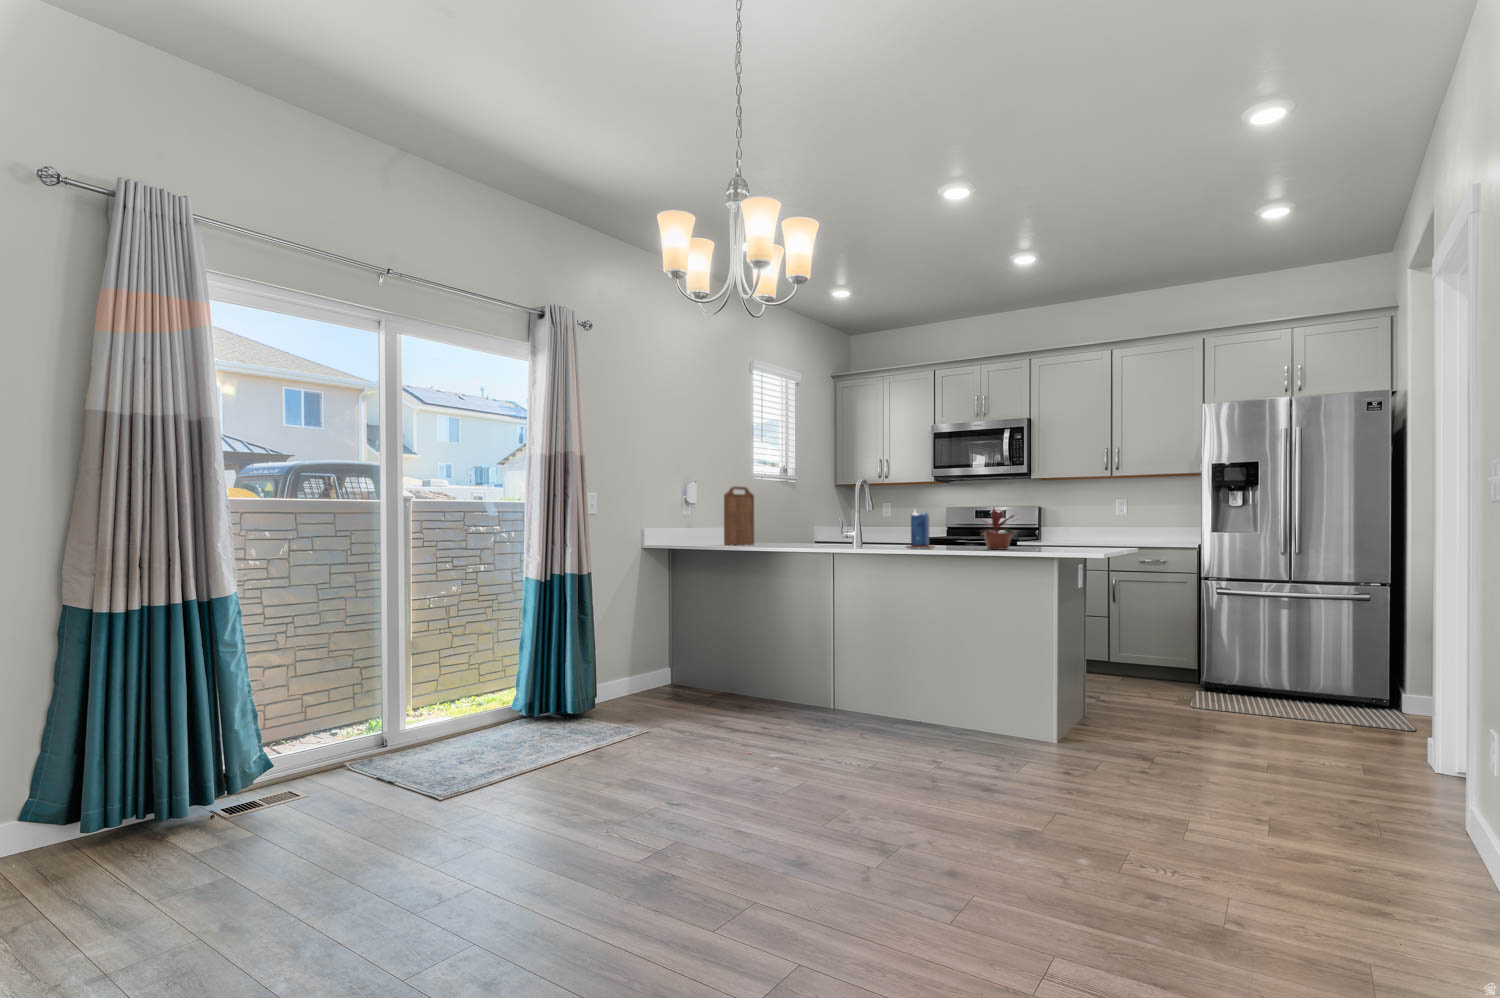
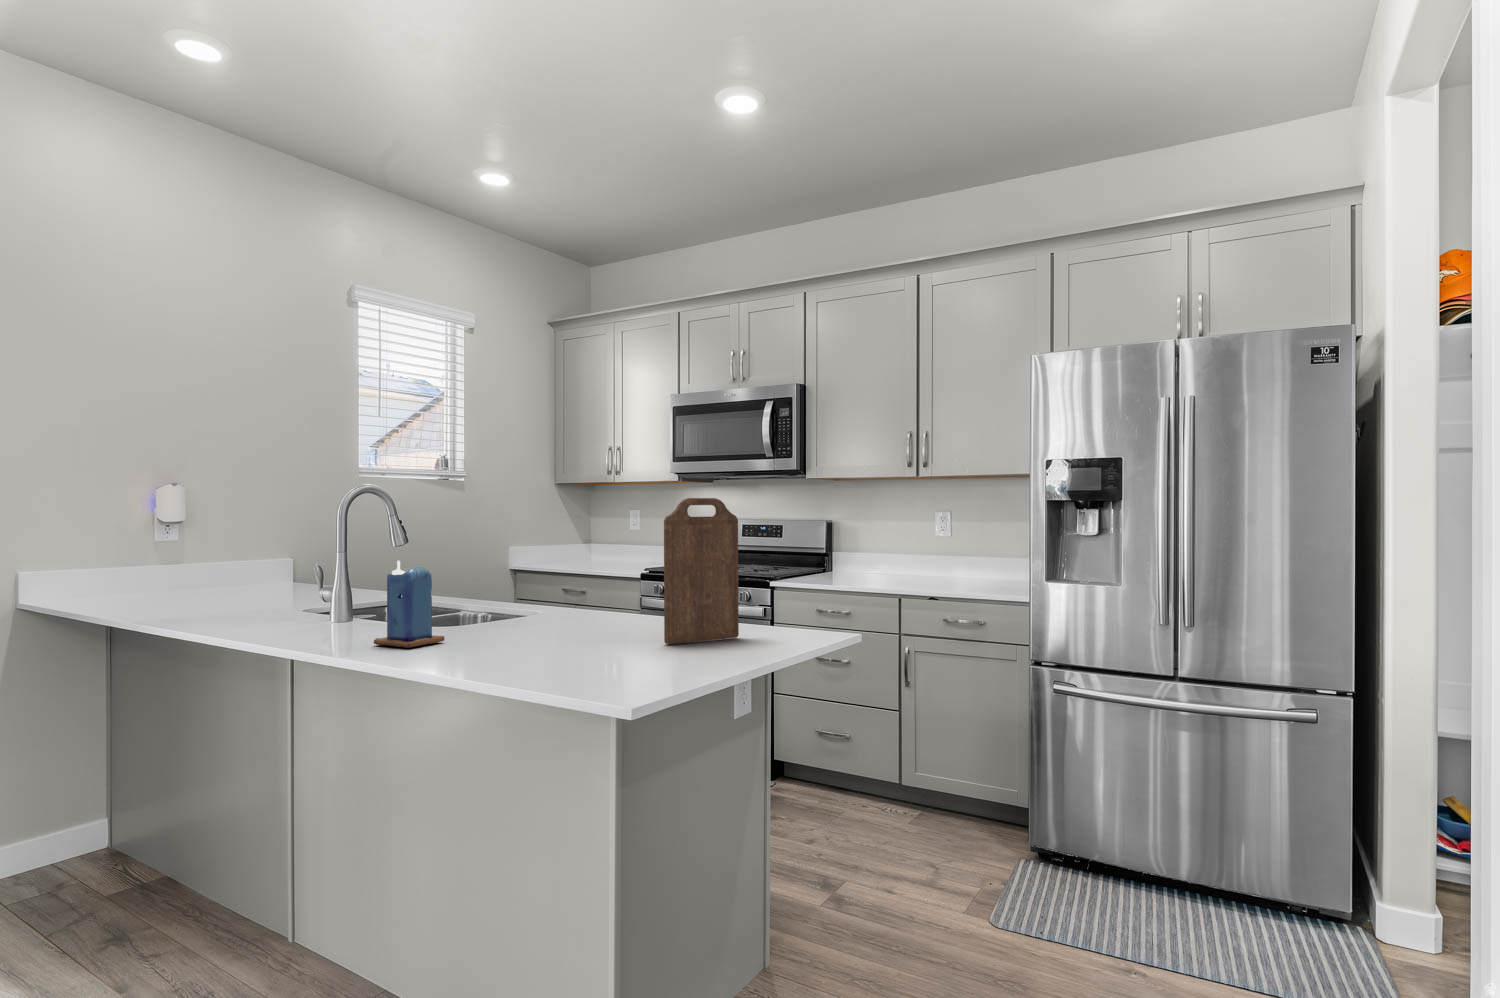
cutting board: present [724,486,754,545] -> present [664,498,739,645]
potted plant: present [980,509,1015,549] -> none [499,559,607,653]

